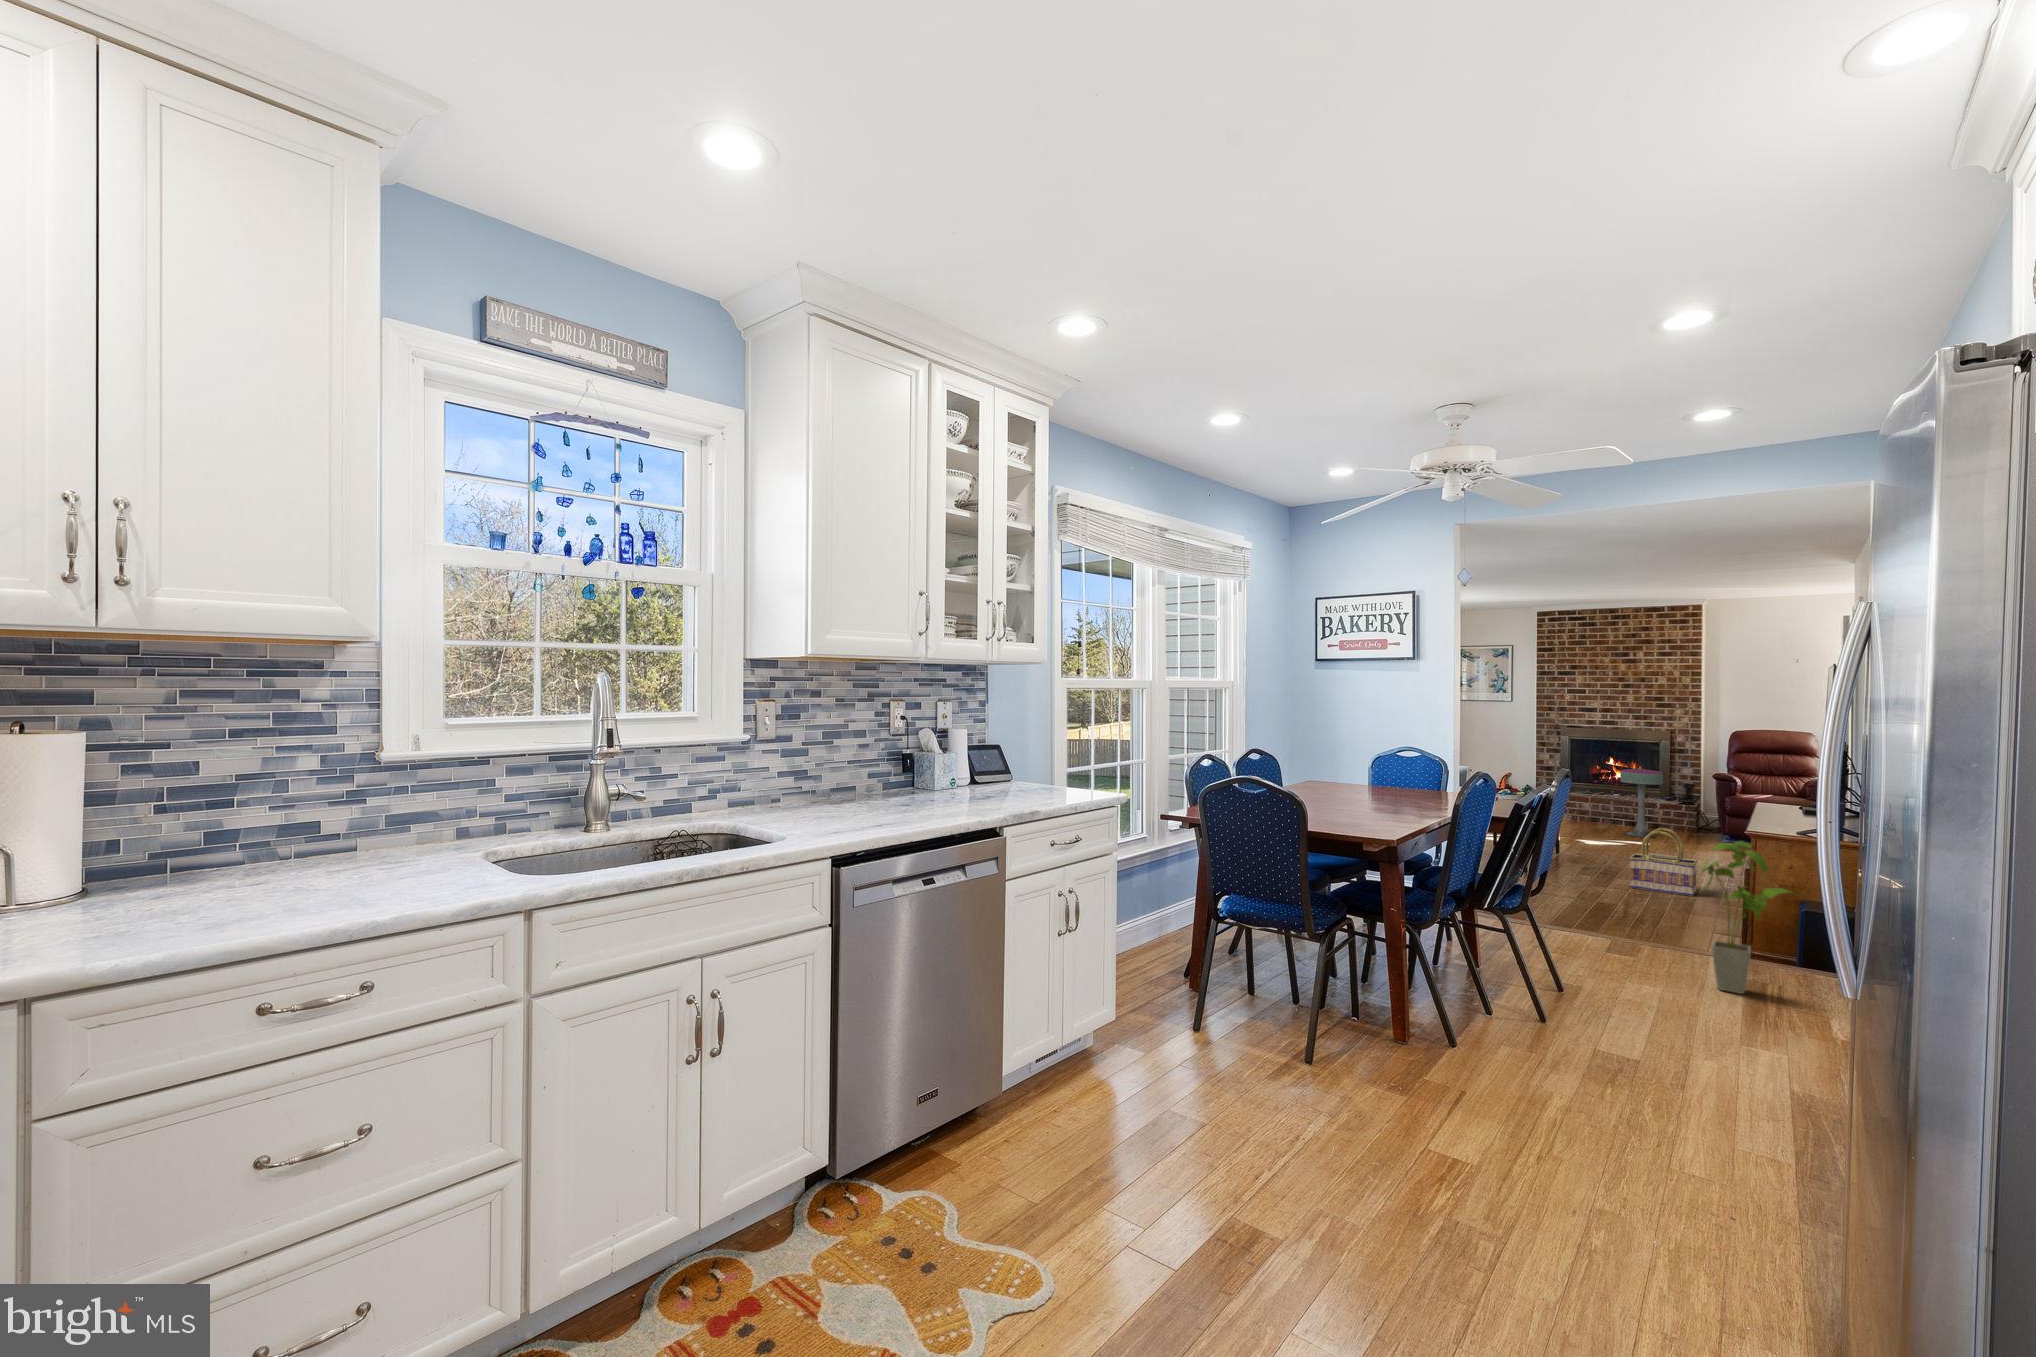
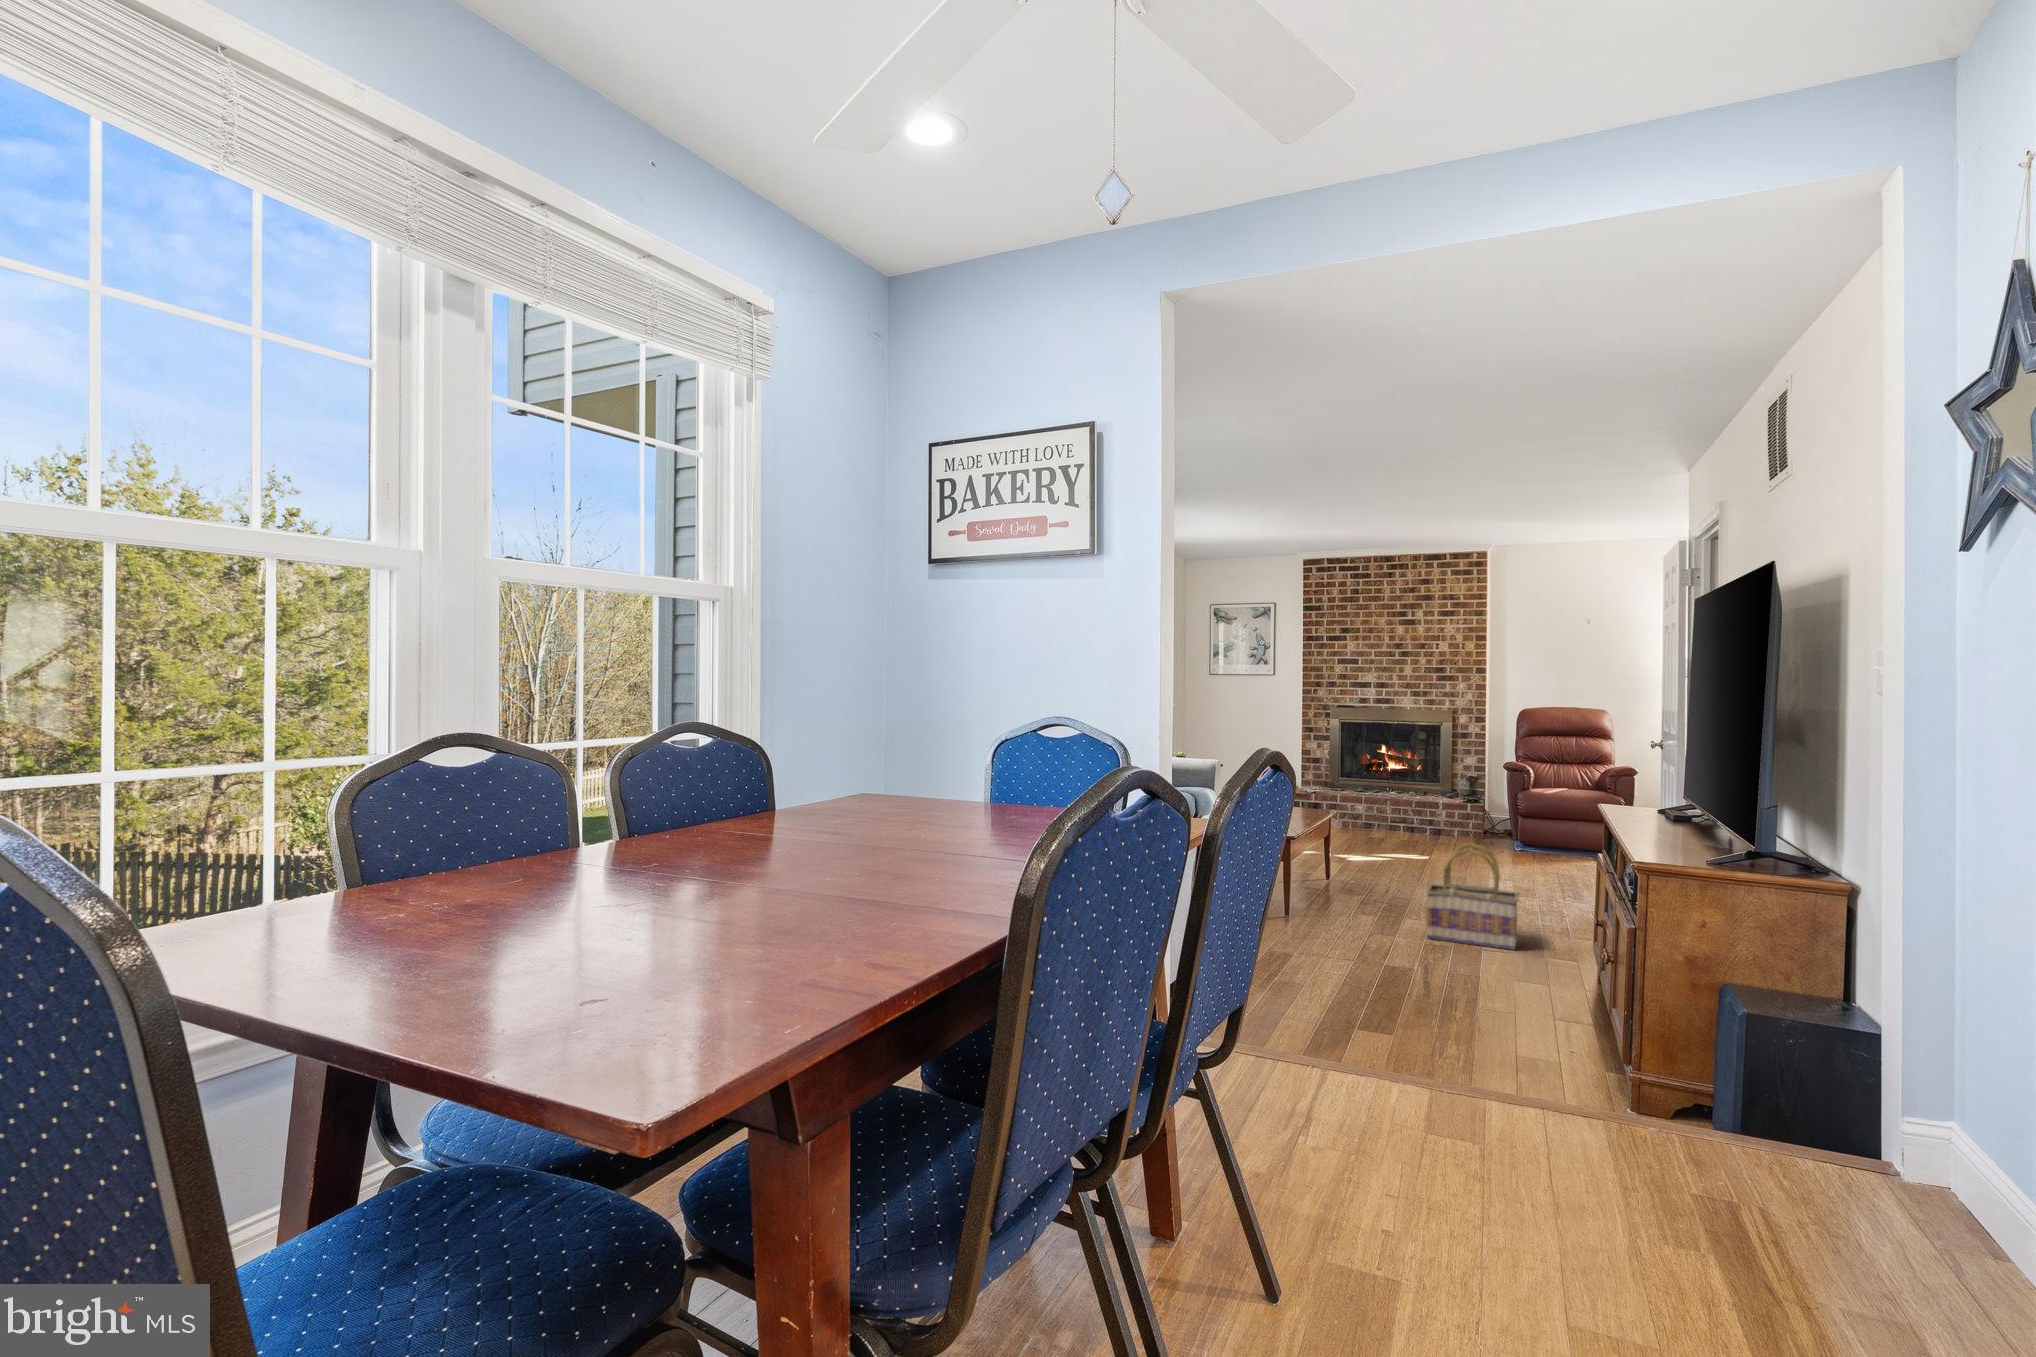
bar stool: present [1620,769,1663,837] -> none [1399,758,1450,848]
house plant: present [1701,842,1795,994] -> none [1598,896,1808,1239]

